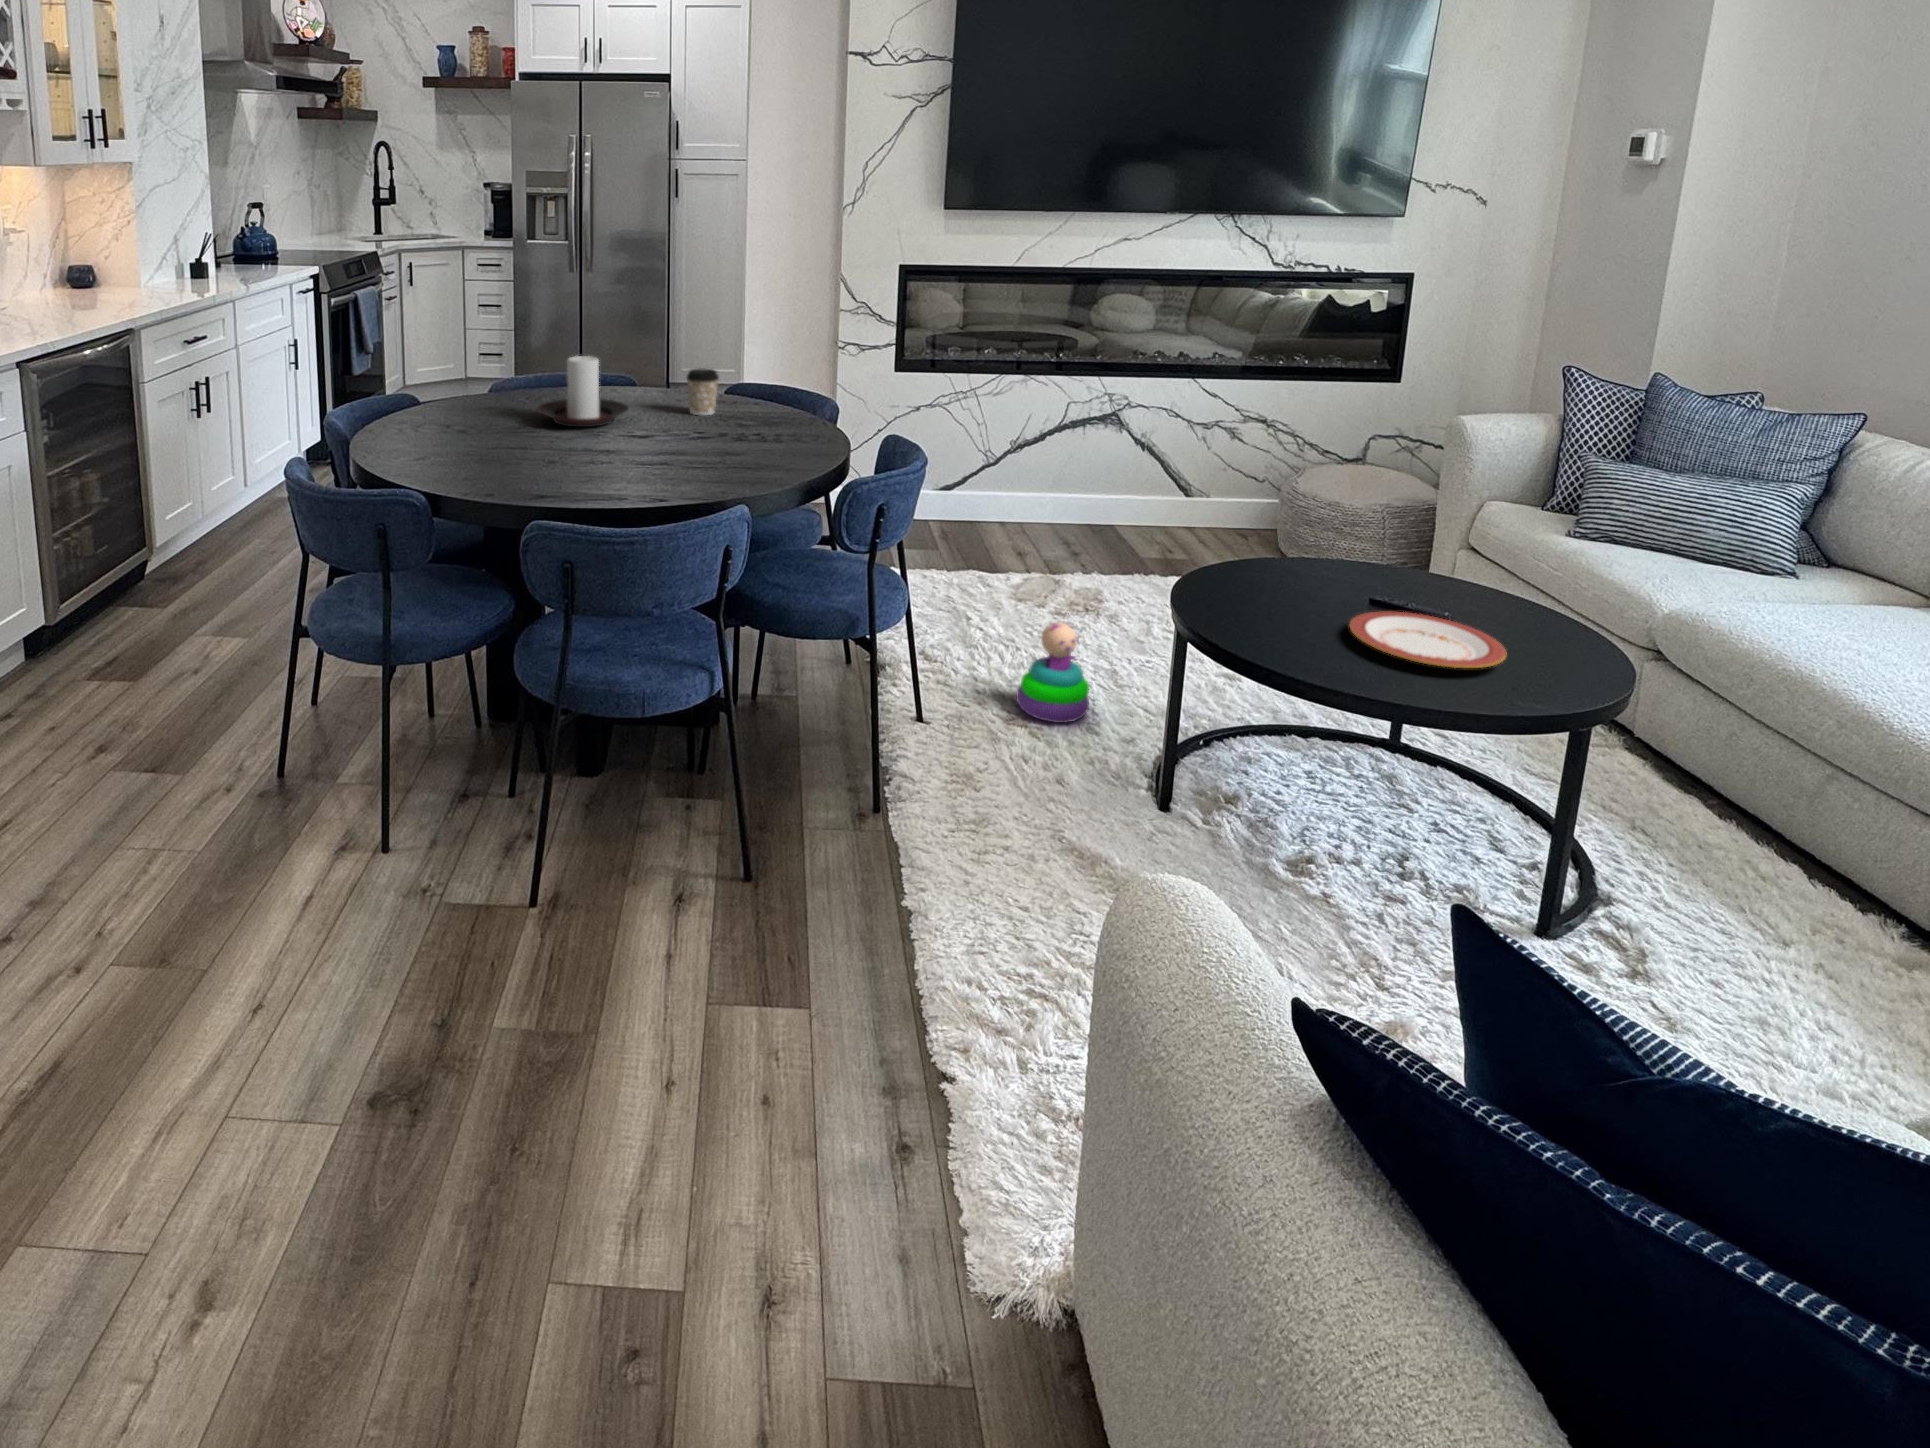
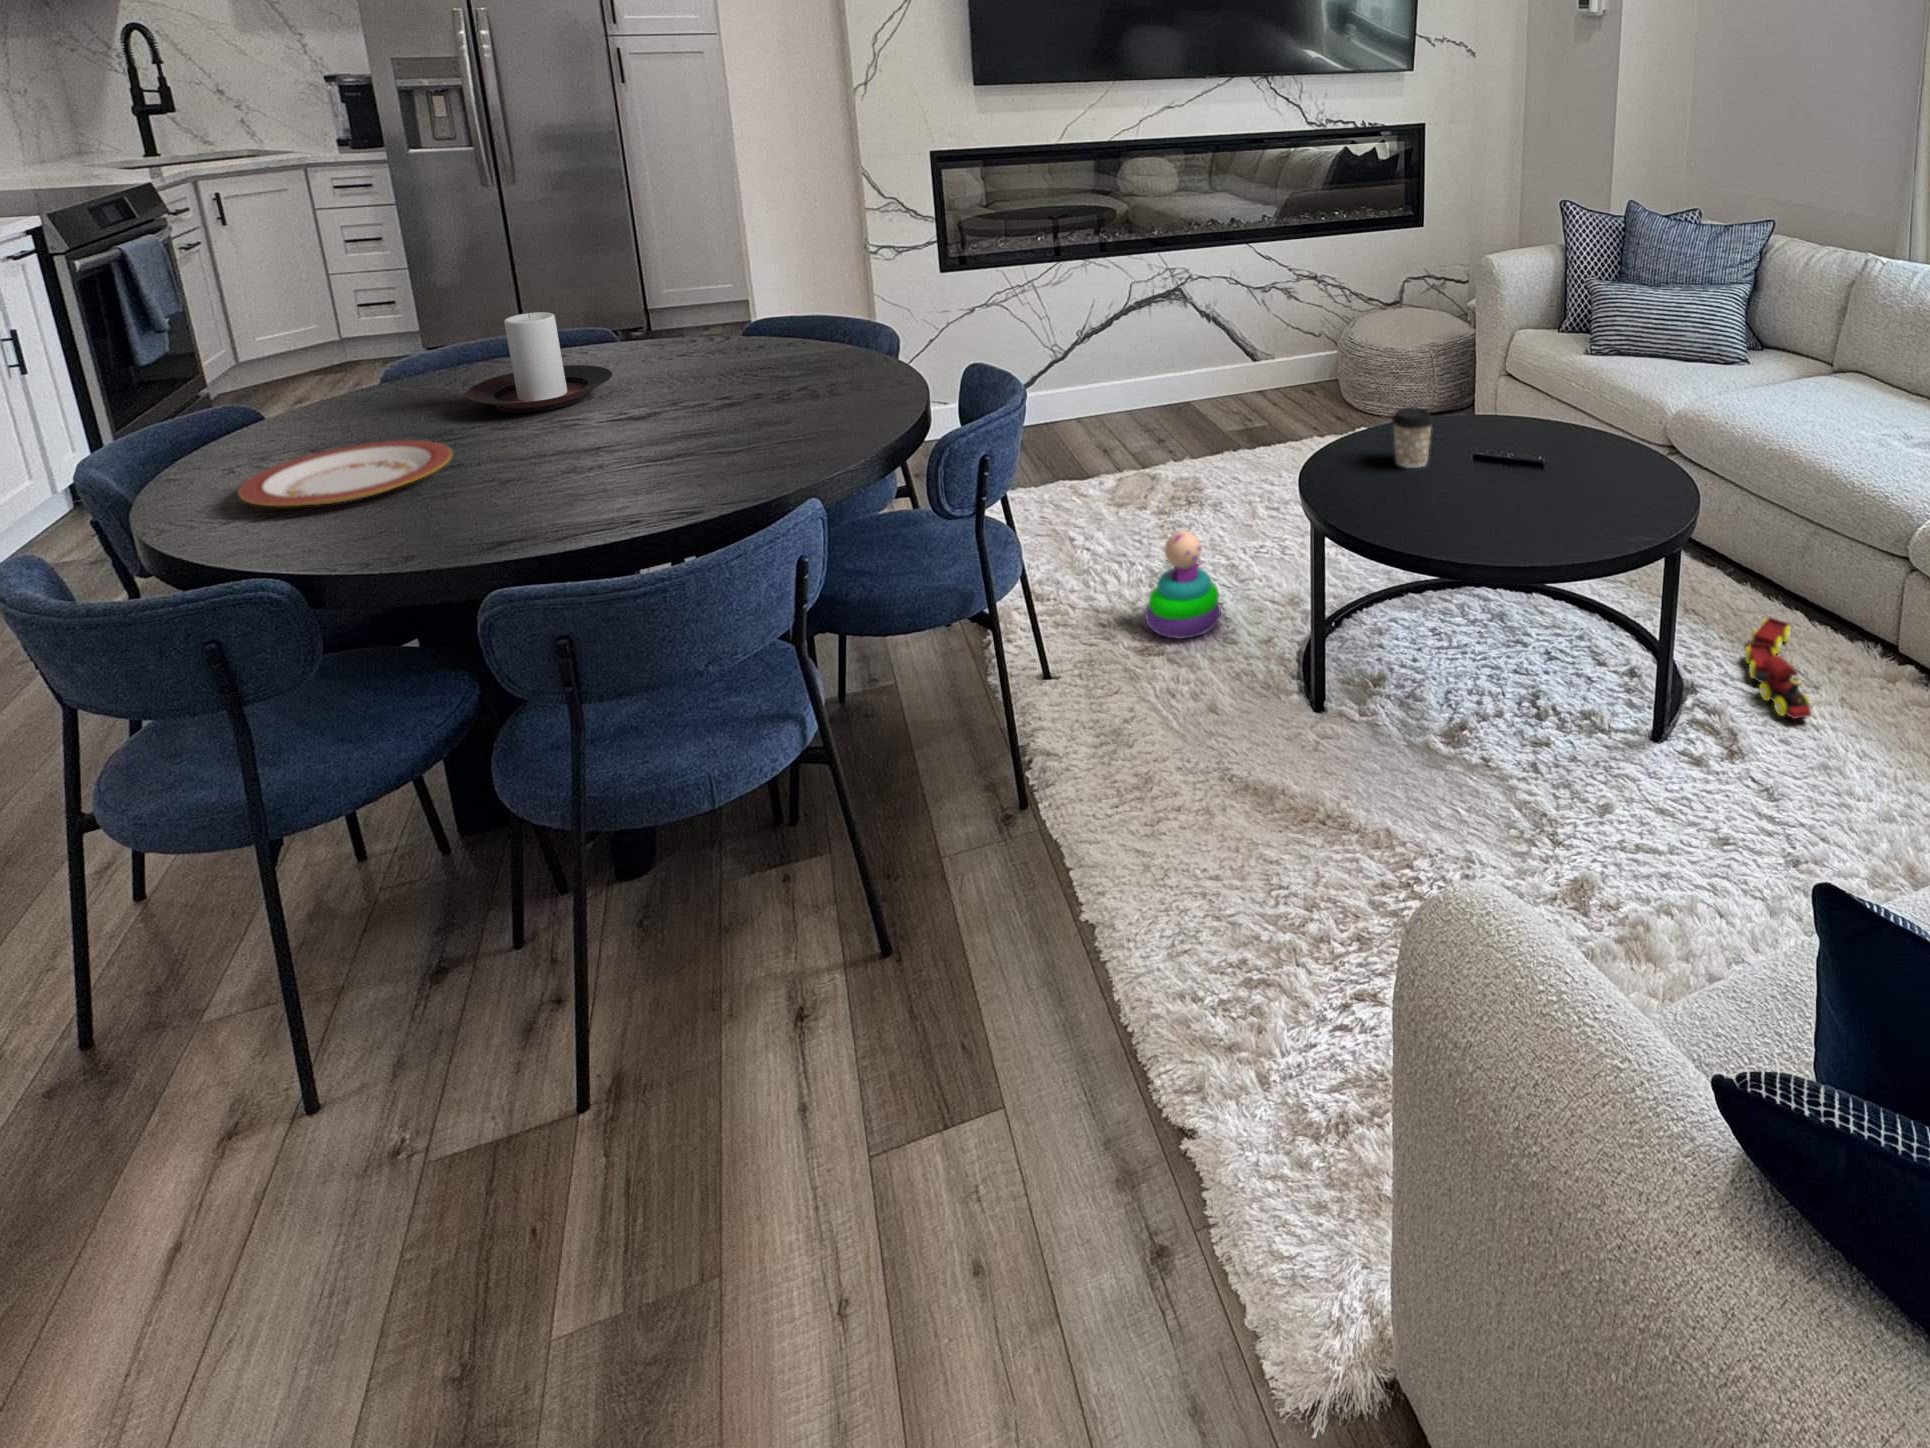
coffee cup: present [687,368,719,415] -> present [1392,407,1433,468]
plate: present [1350,611,1506,668] -> present [238,440,453,506]
toy train: none [1693,860,1774,970] -> present [1745,618,1811,718]

